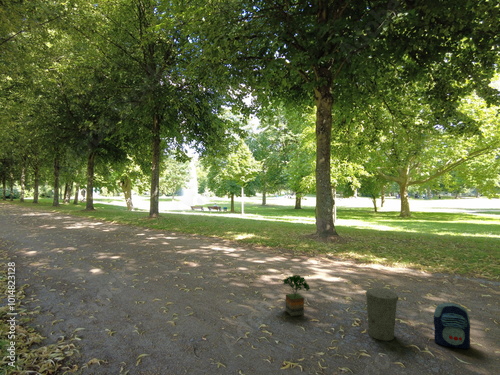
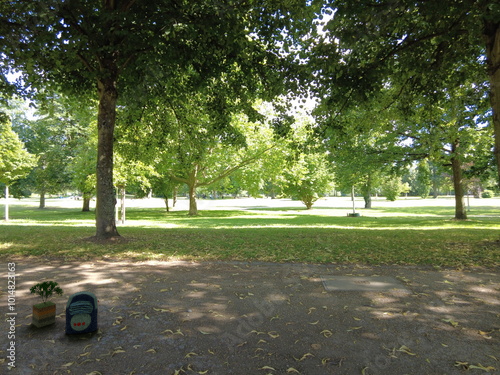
trash can: present [366,288,398,341] -> none [122,279,151,327]
backpack: present [434,302,470,349] -> present [65,291,99,334]

